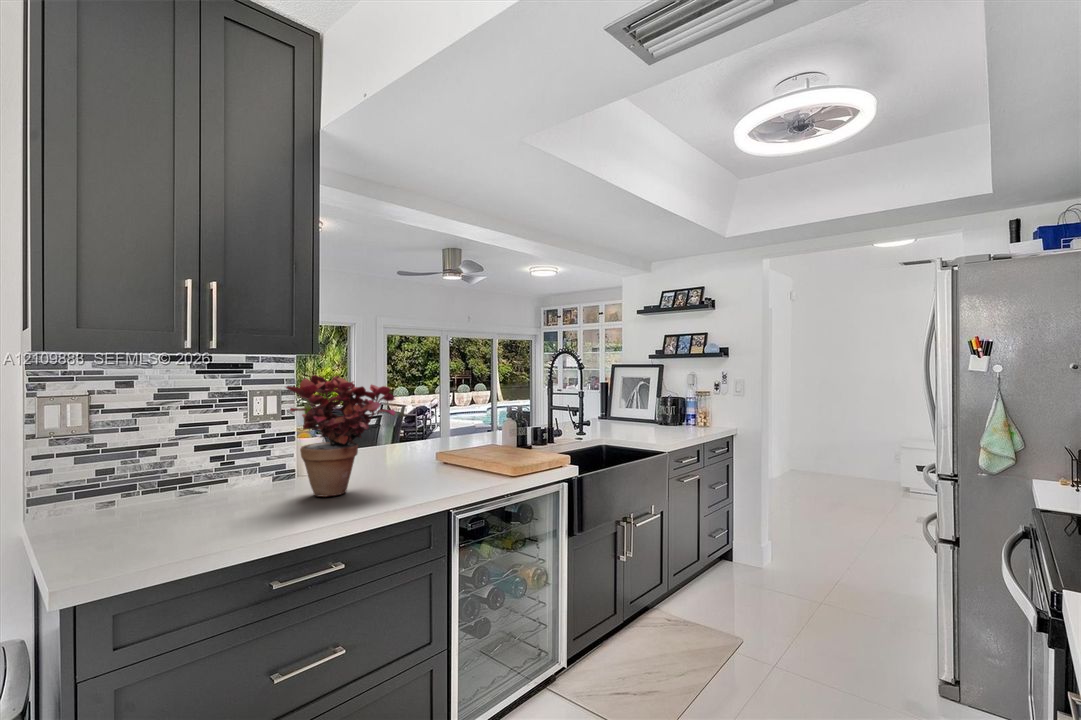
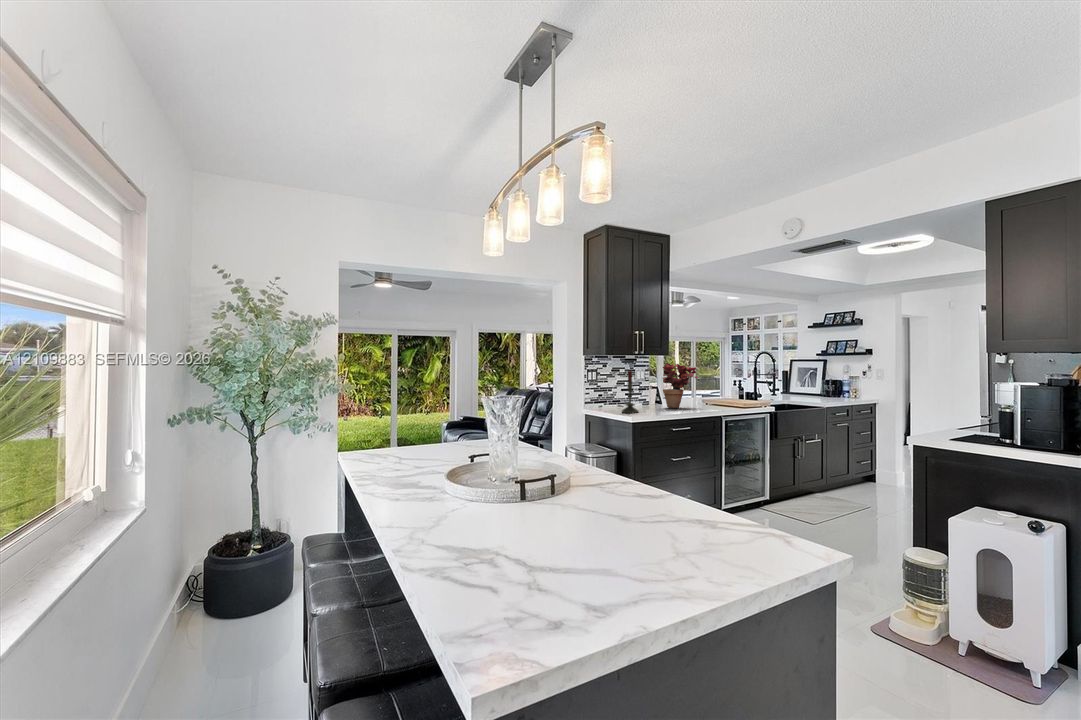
candle: none [77,400,152,558] -> present [622,371,638,413]

